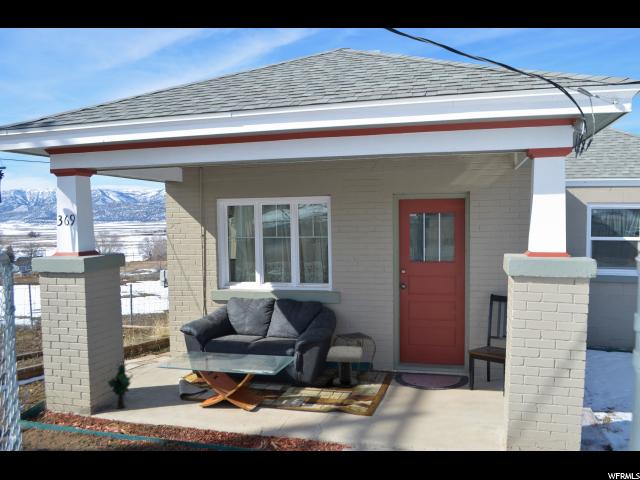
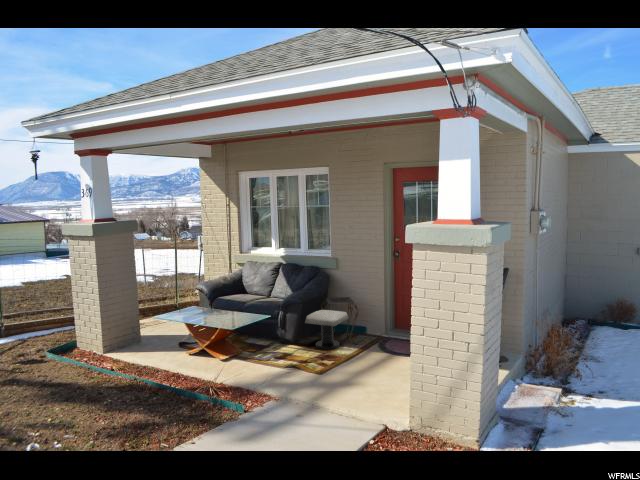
decorative plant: present [108,361,132,409] -> none [117,311,141,350]

